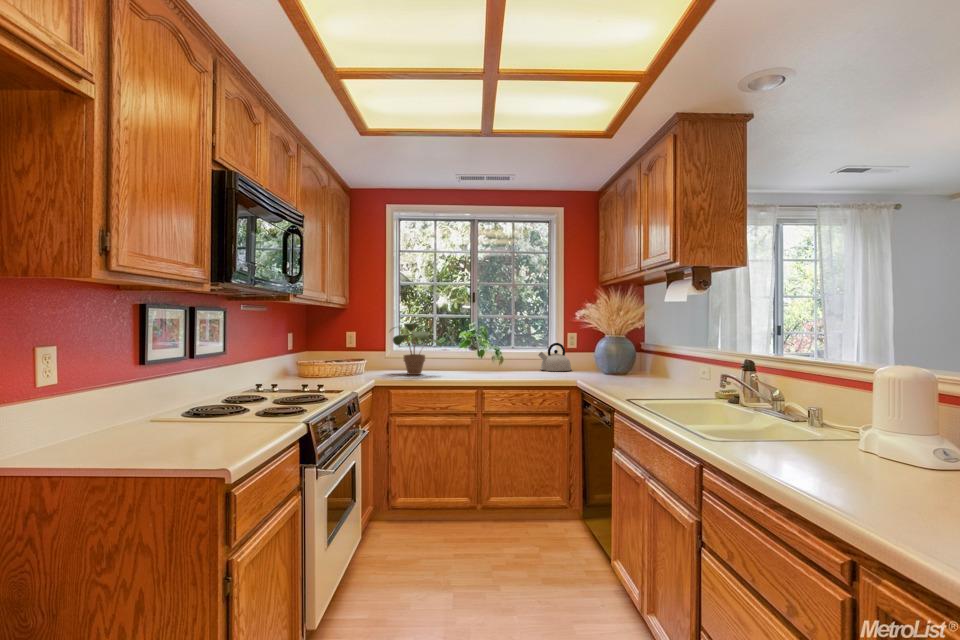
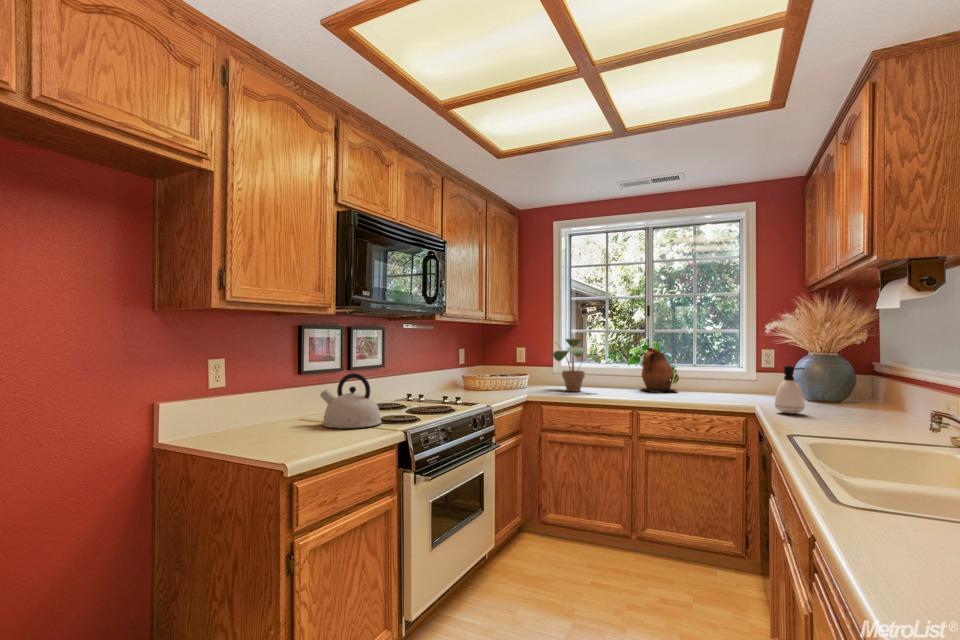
ceramic pitcher: none [469,331,505,371] -> present [640,348,678,392]
kettle: present [539,343,572,371] -> present [320,373,382,428]
soap dispenser: none [600,346,622,386] -> present [775,366,805,414]

